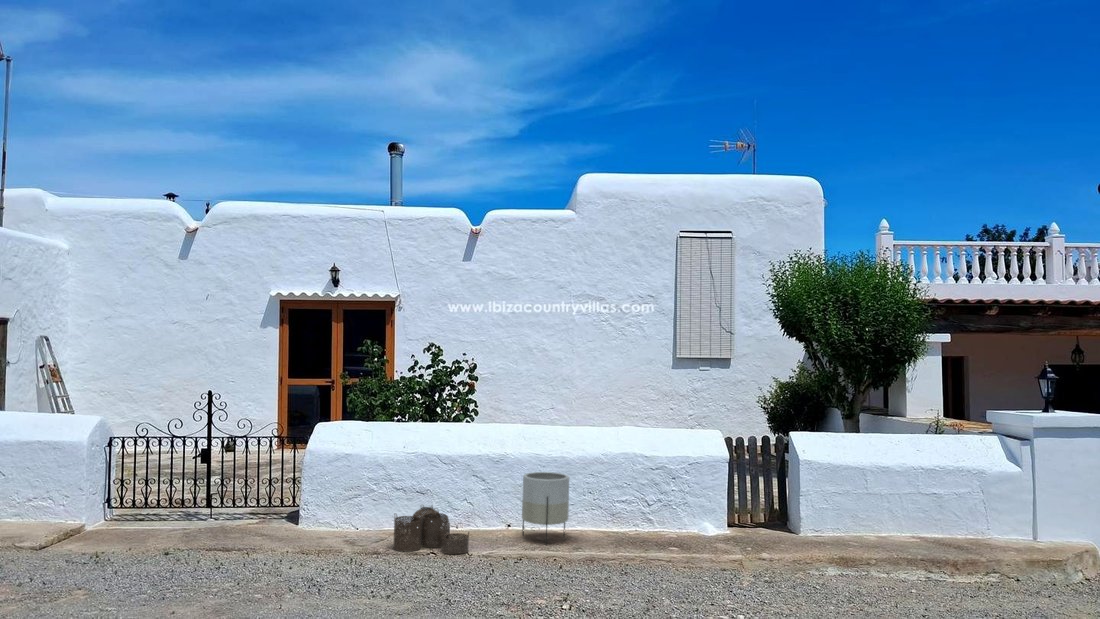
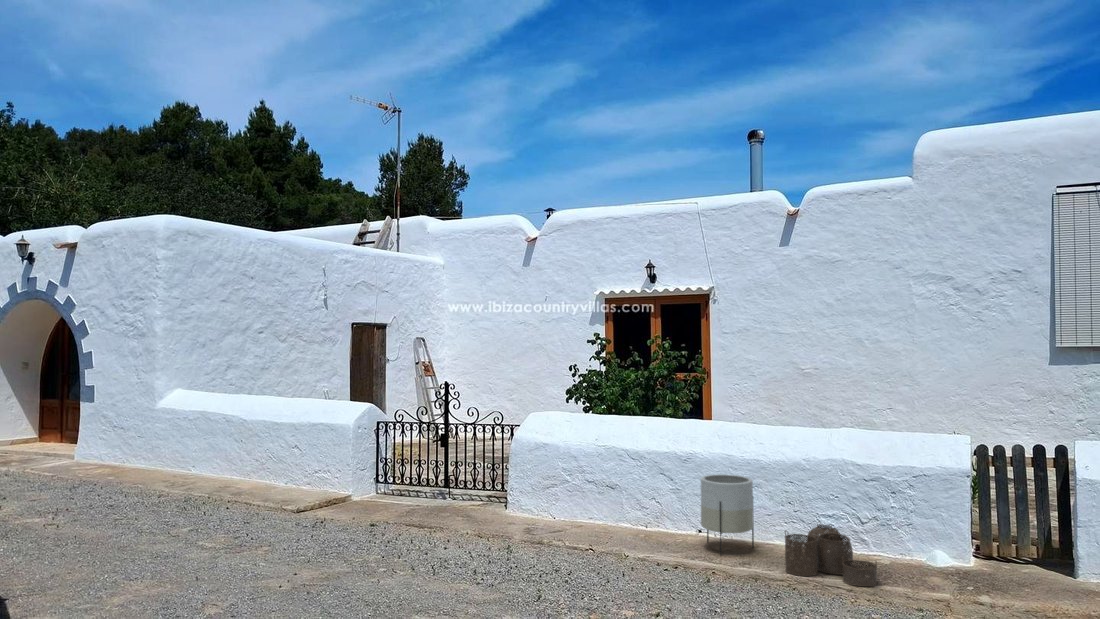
woven basket: present [394,507,469,554] -> present [785,524,877,586]

